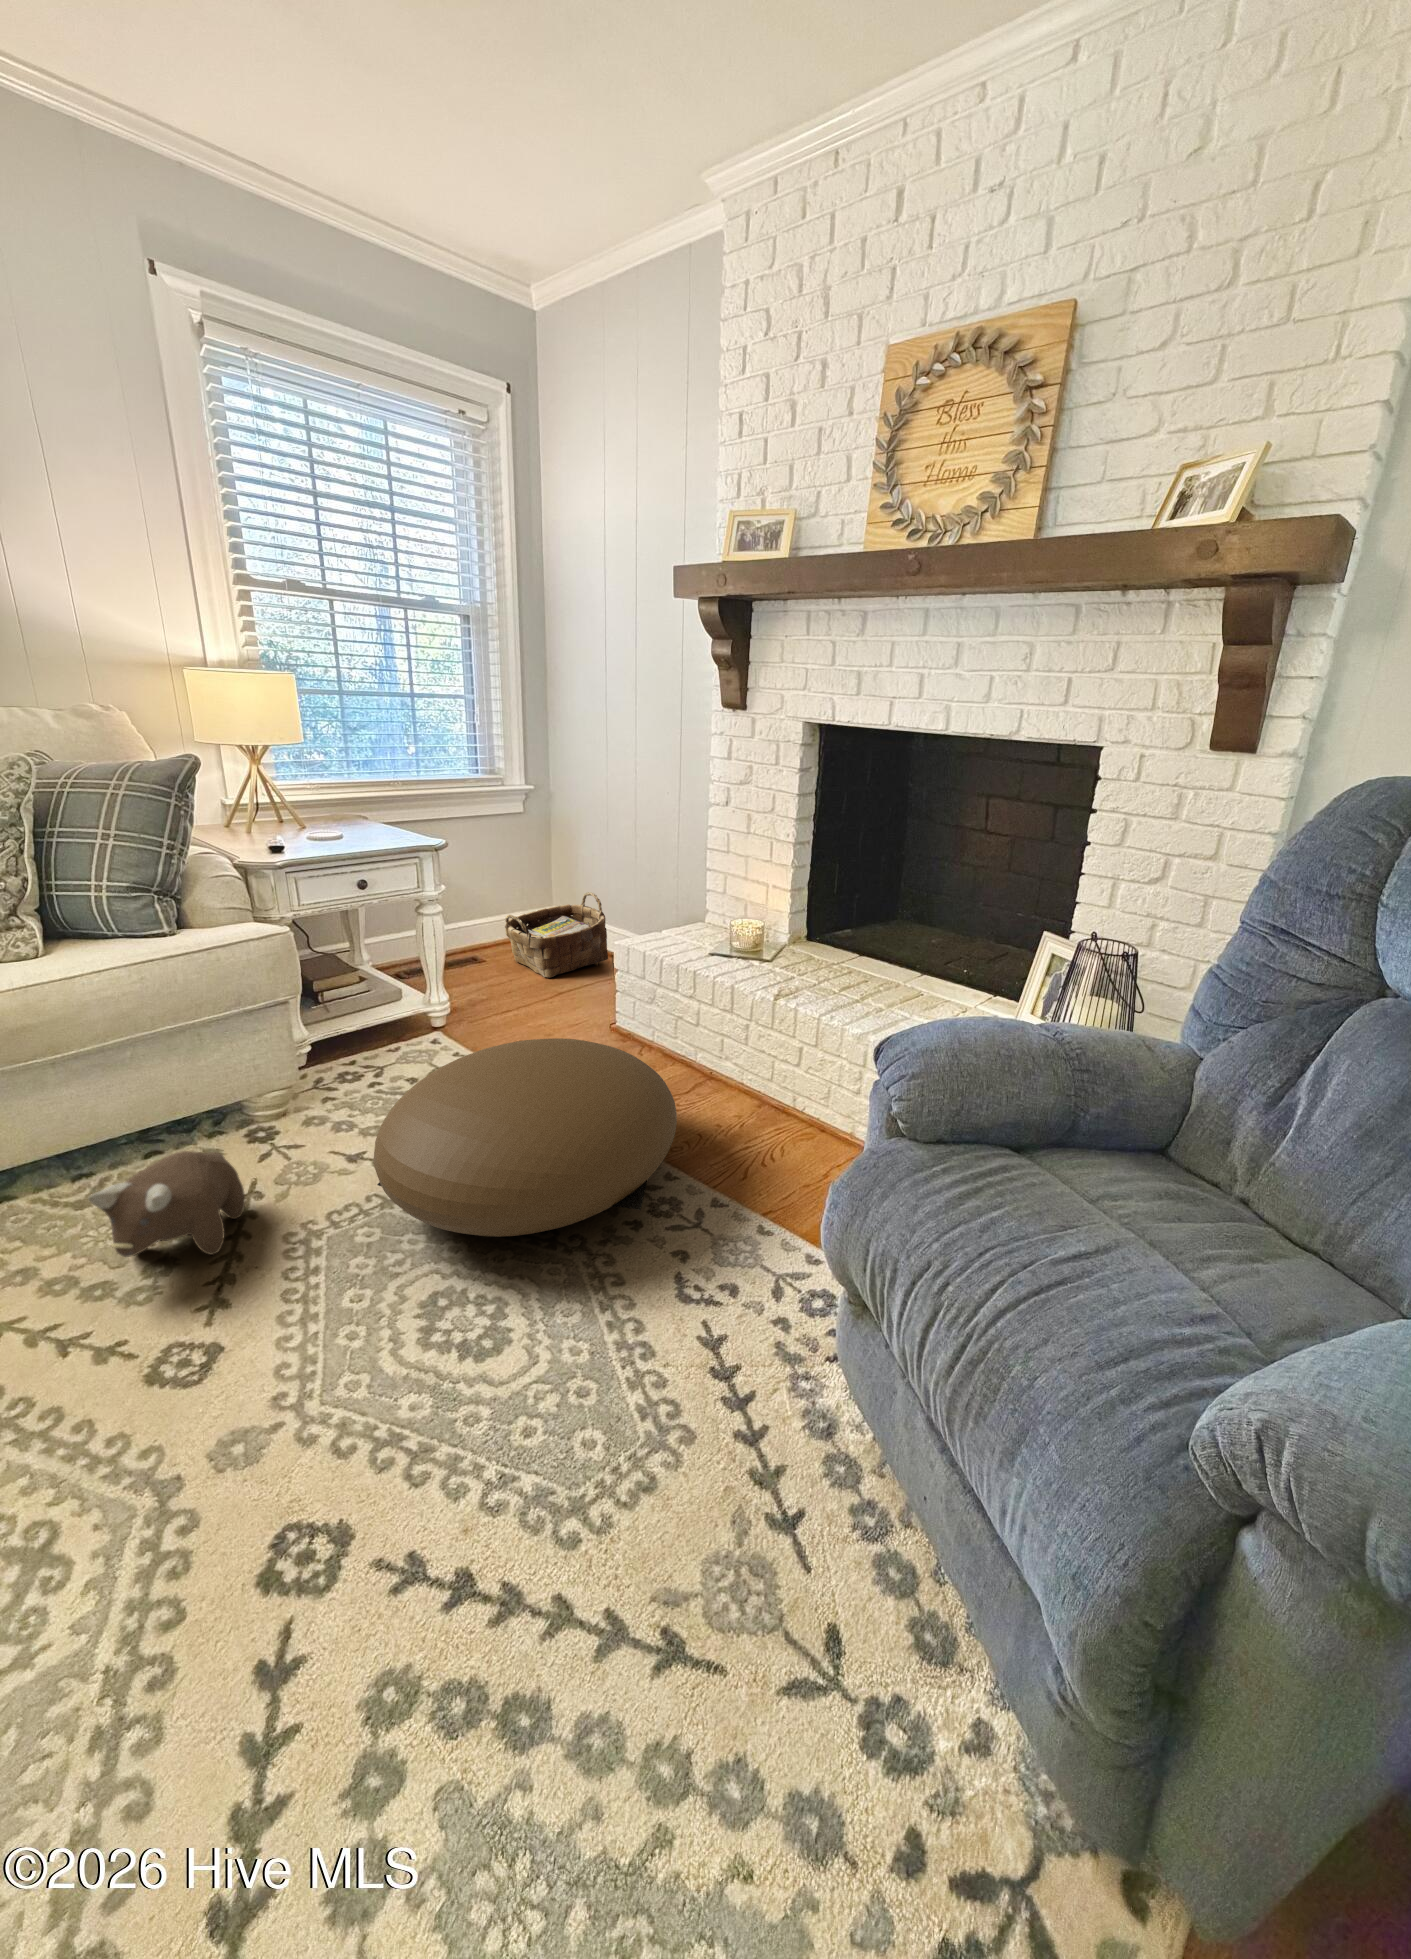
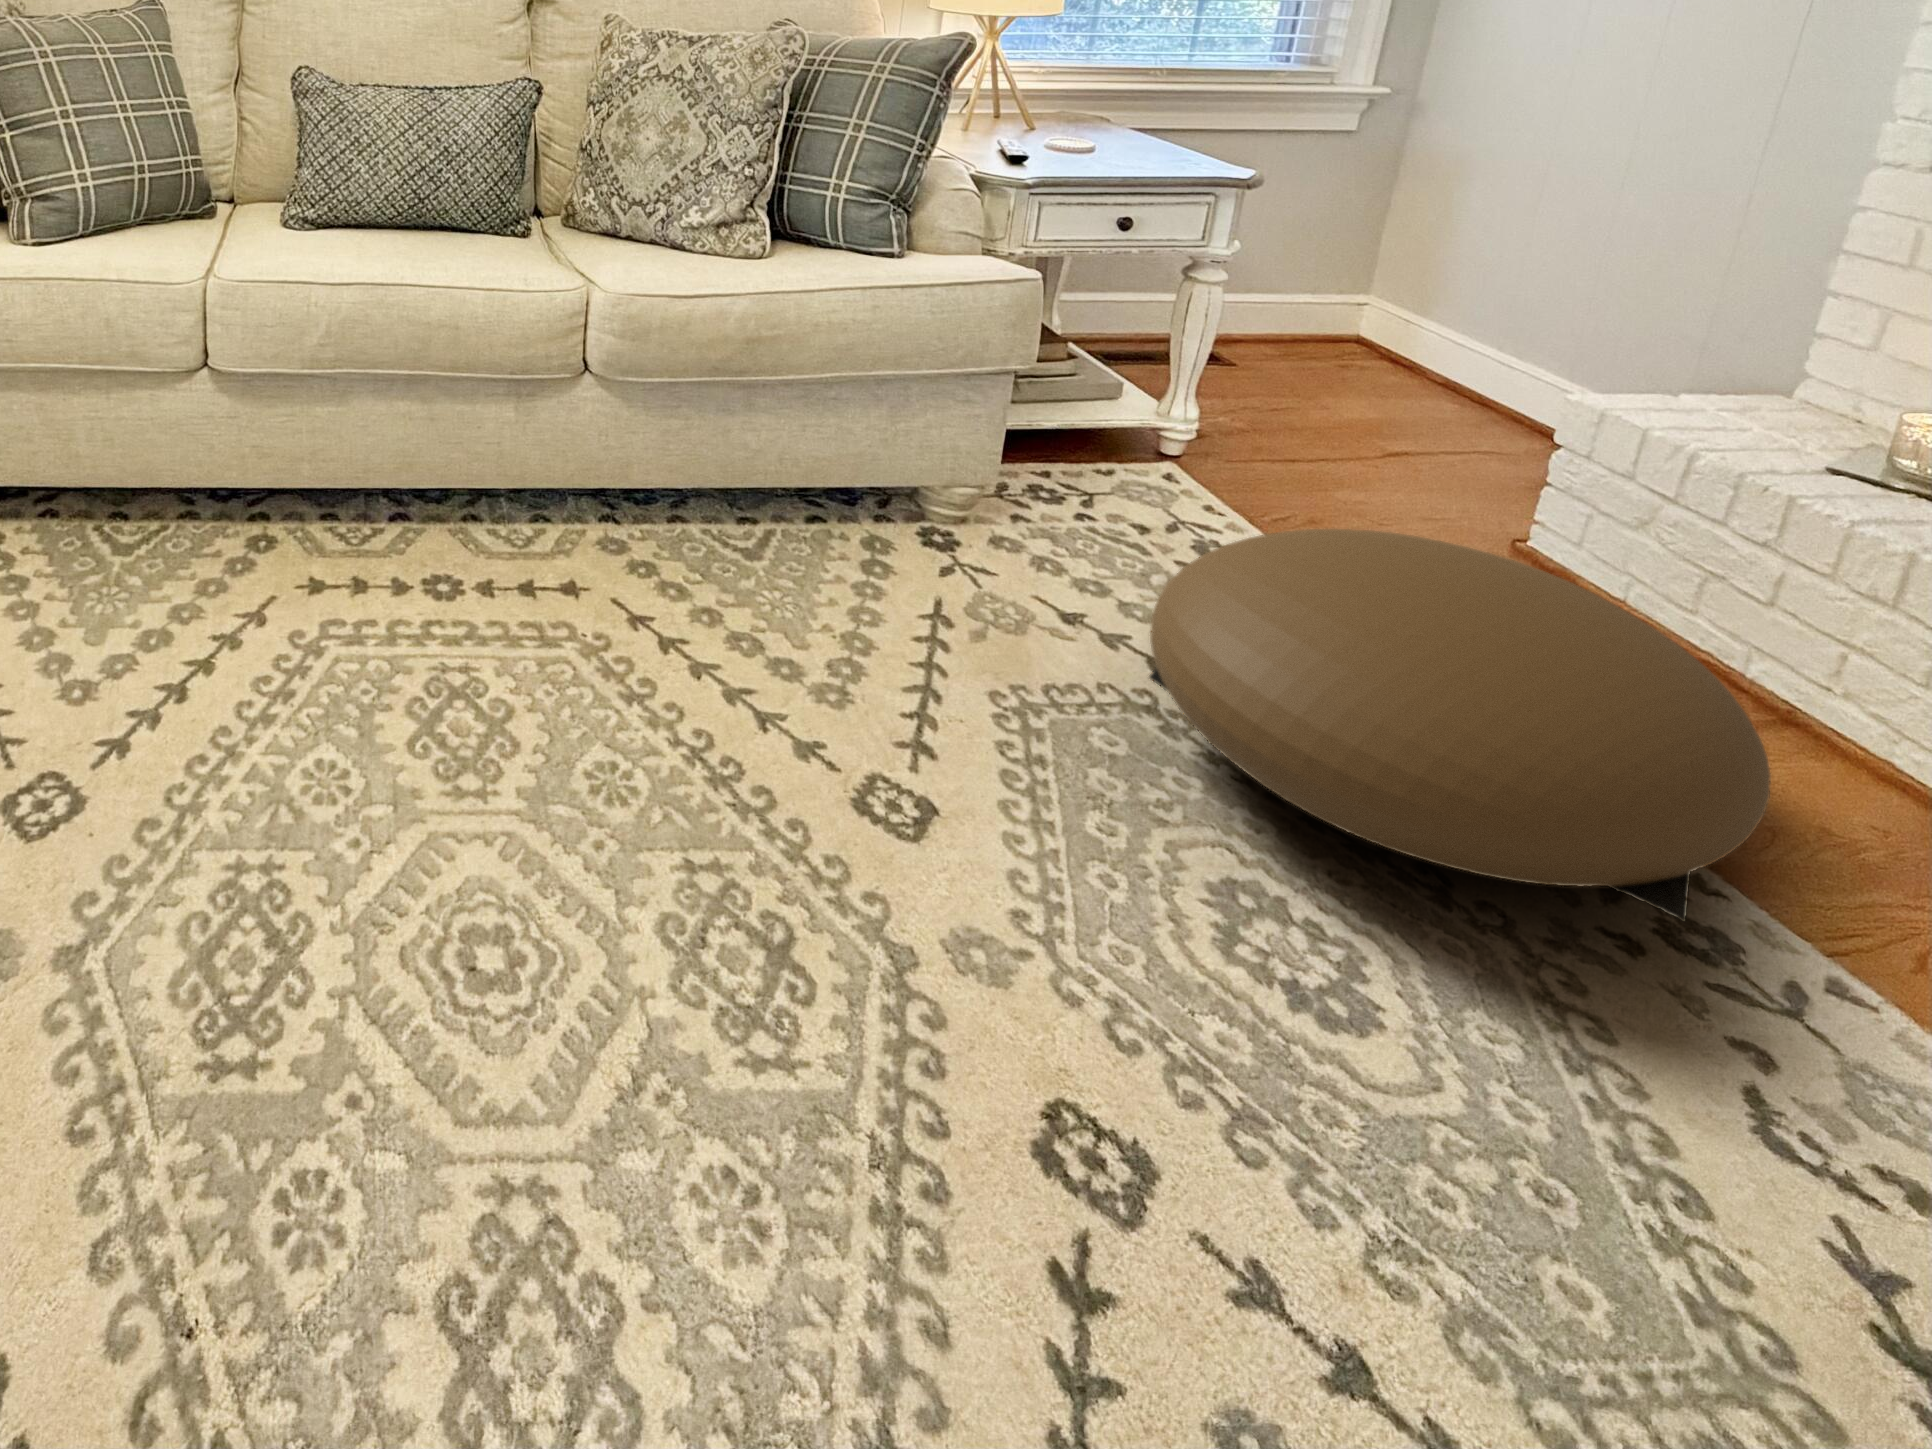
woven basket: present [505,892,608,978] -> none [1286,289,1503,420]
plush toy: present [88,1151,245,1257] -> none [808,538,949,679]

